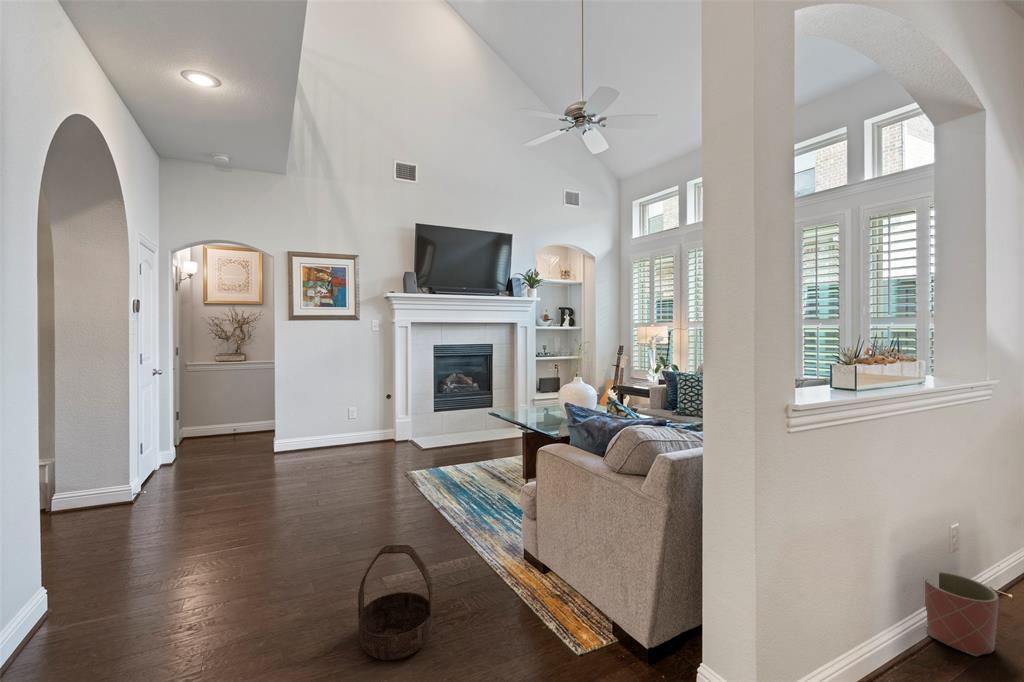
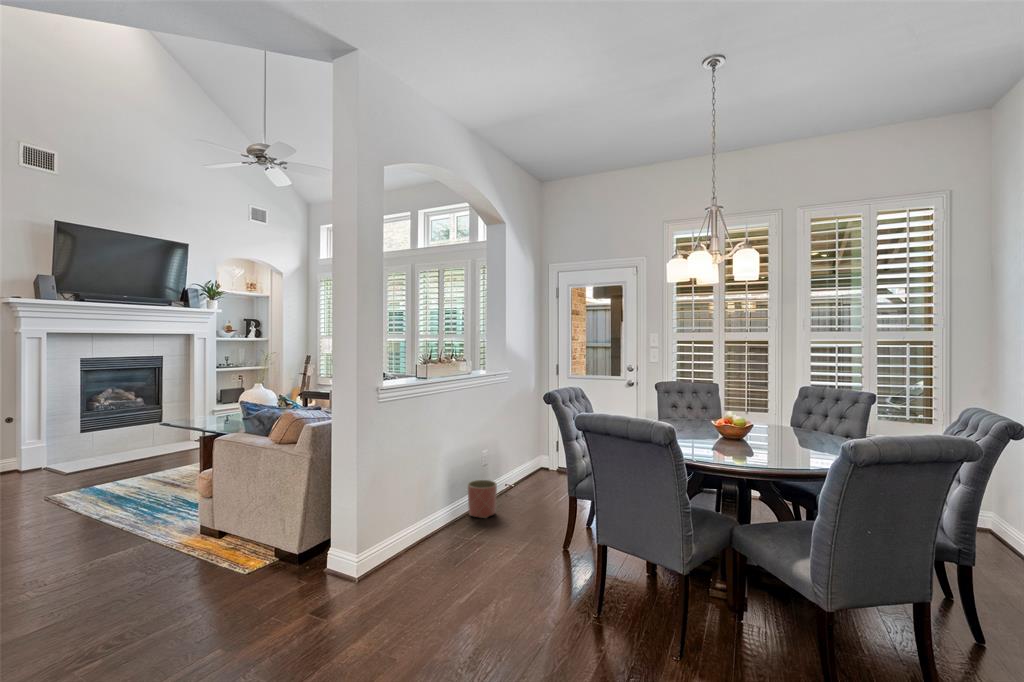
basket: present [358,545,433,660] -> none [30,523,112,618]

